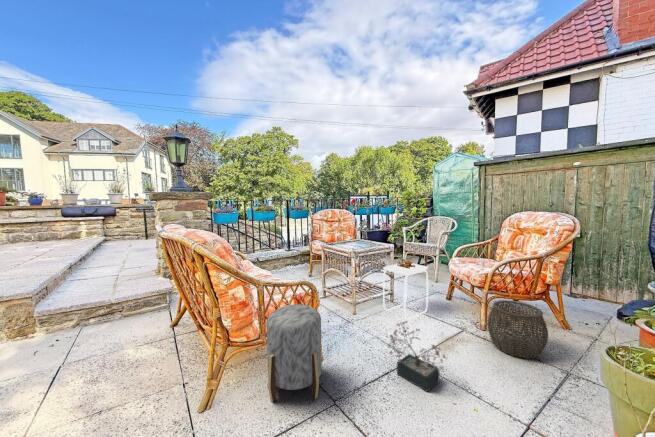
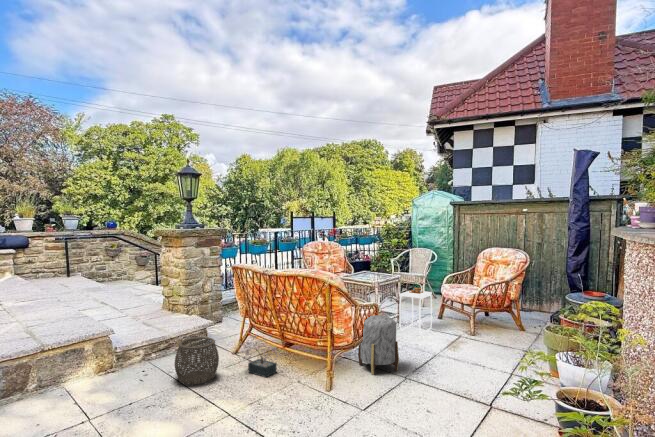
woven basket: present [487,300,548,359] -> present [175,337,219,384]
decorative plant: present [388,321,447,392] -> present [242,336,280,377]

